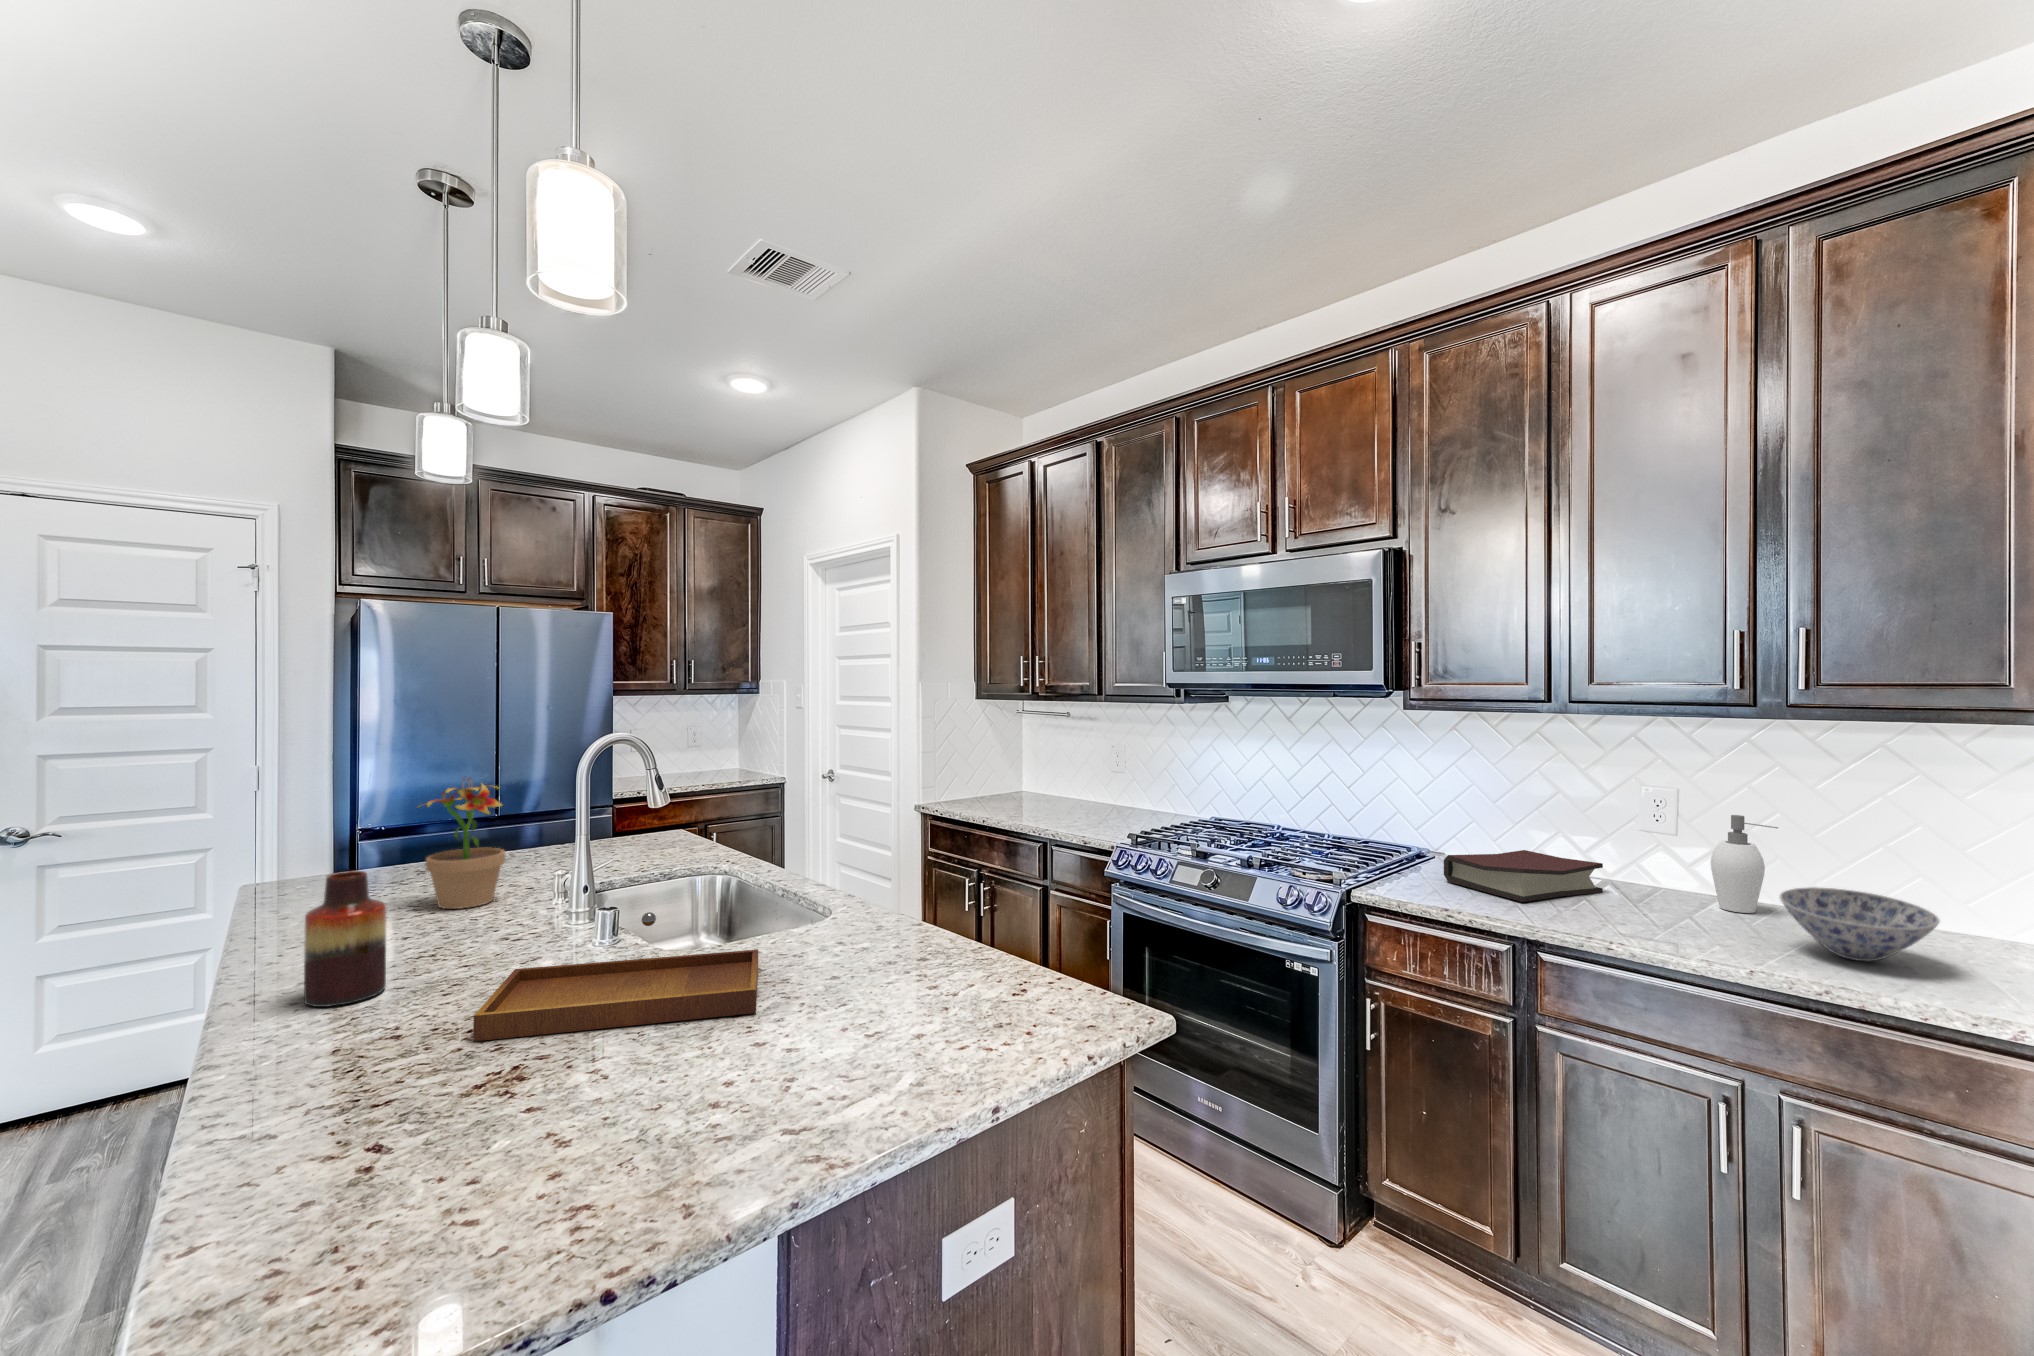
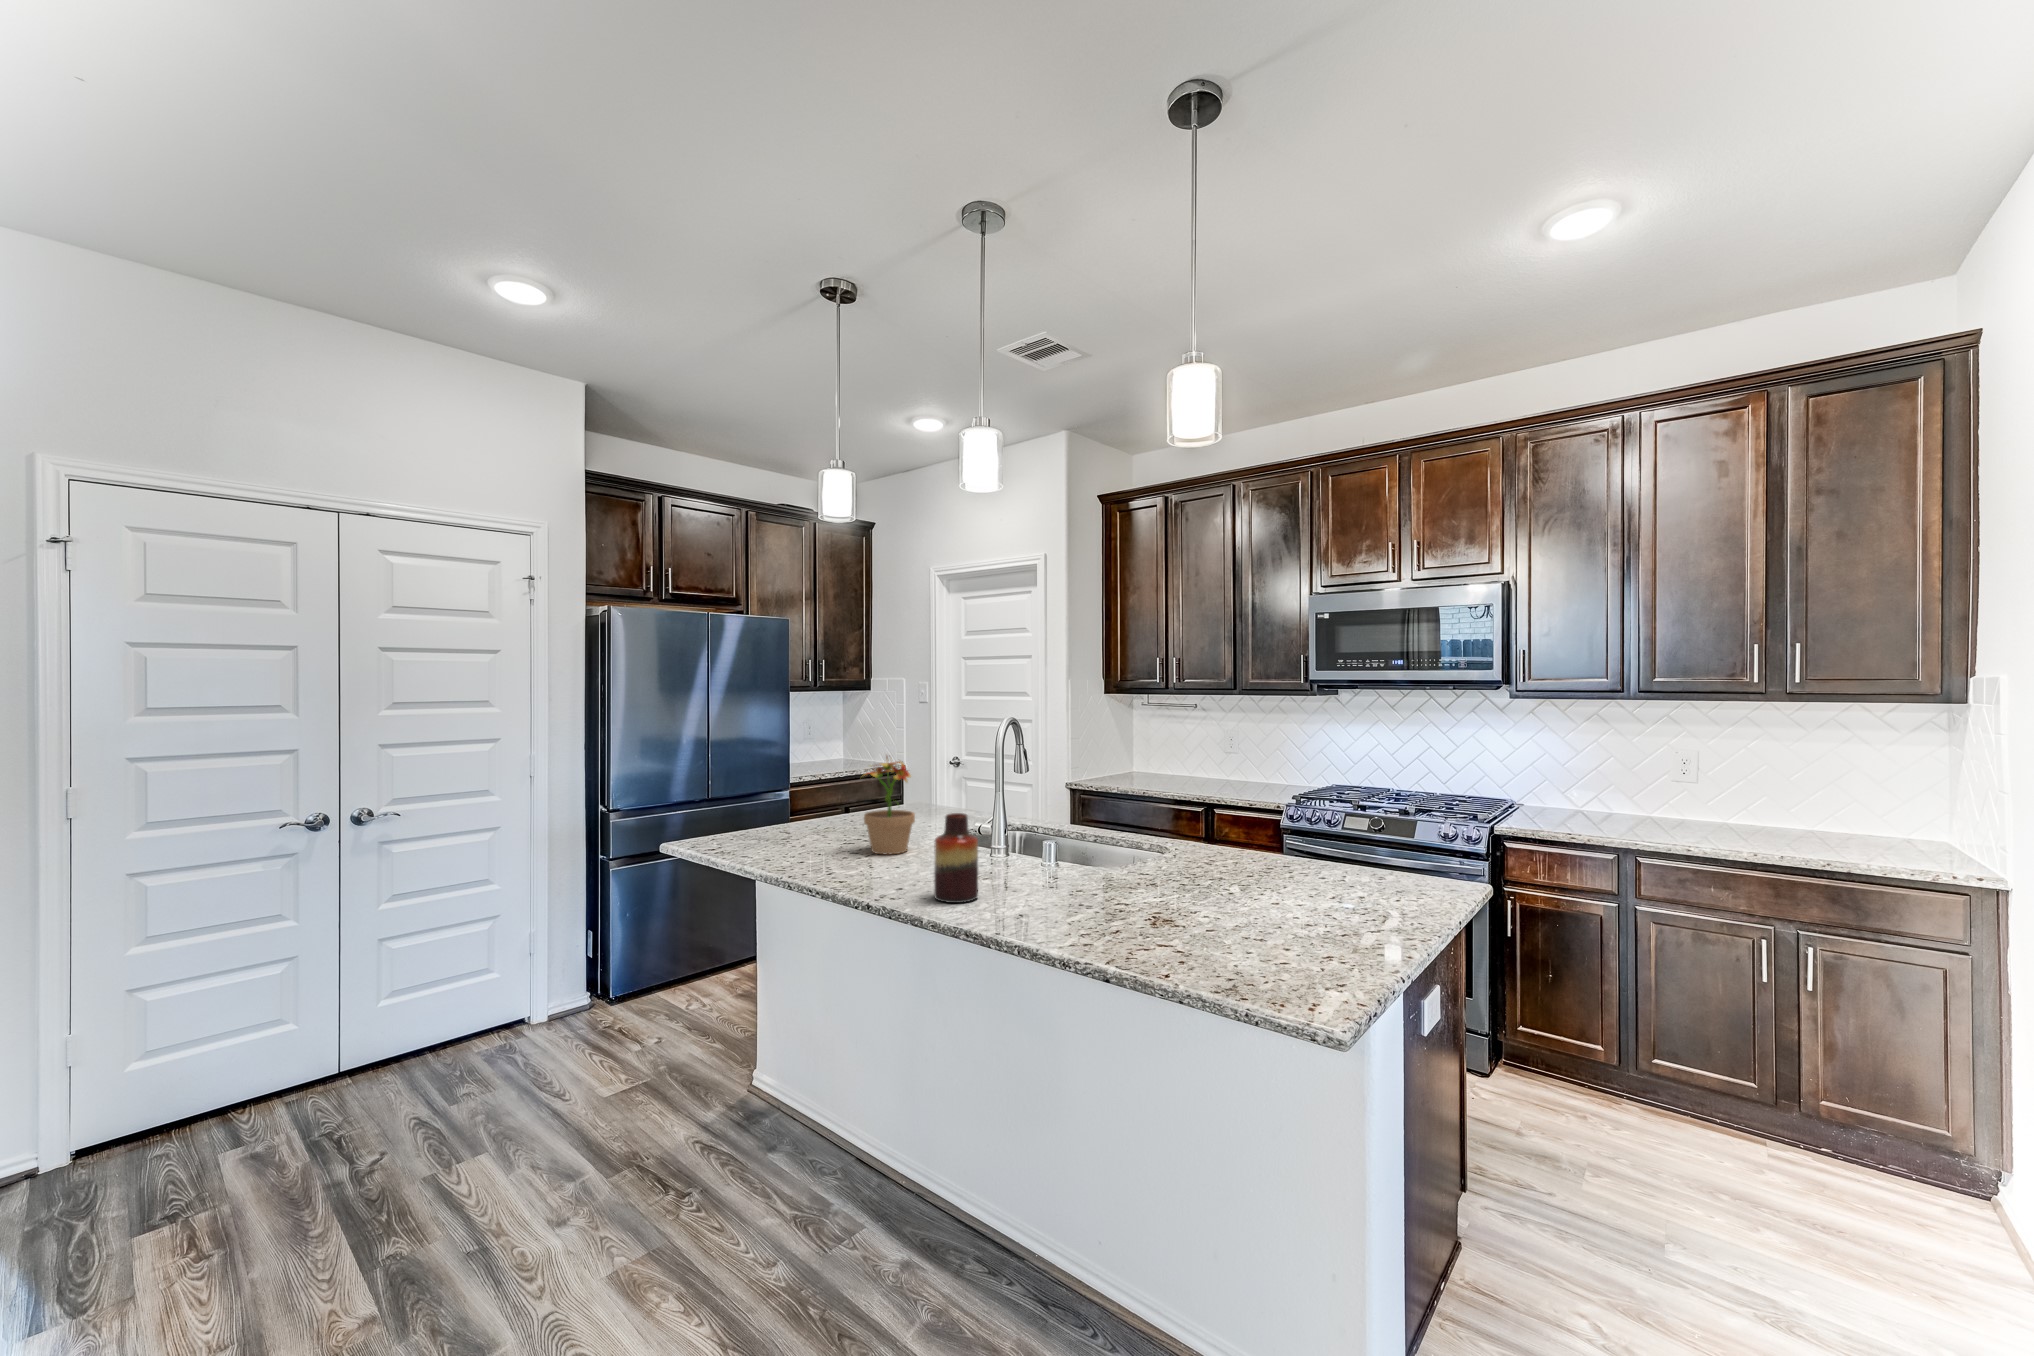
soap dispenser: present [1711,815,1778,913] -> none [1726,765,1772,829]
hardback book: present [1444,850,1603,902] -> none [1544,797,1653,828]
bowl: present [1780,887,1939,961] -> none [1785,808,1882,849]
tray: present [473,912,758,1041] -> none [1062,836,1242,913]

